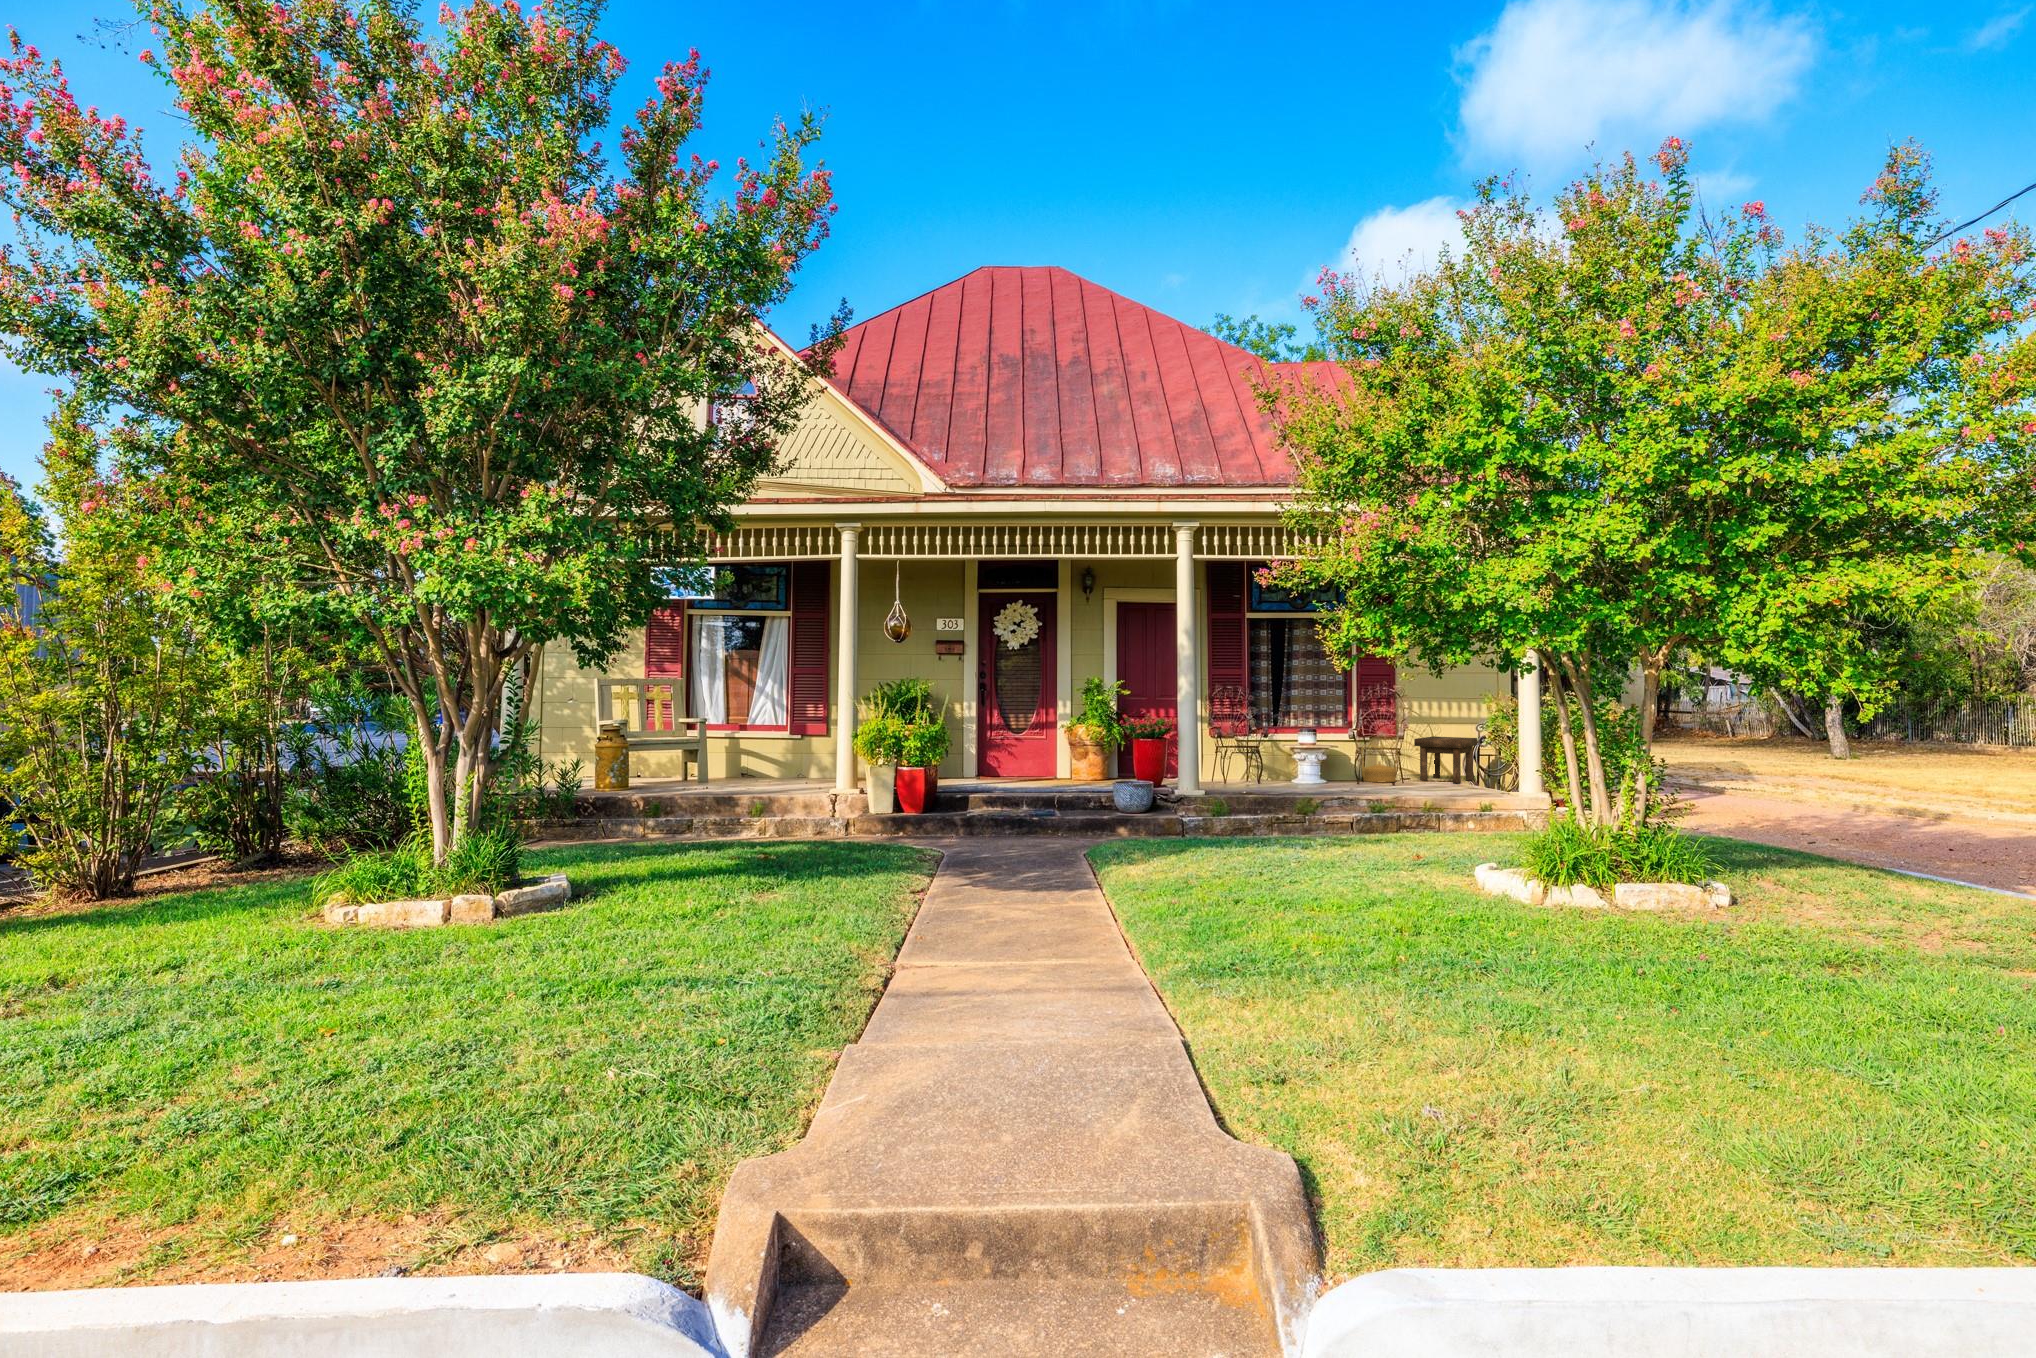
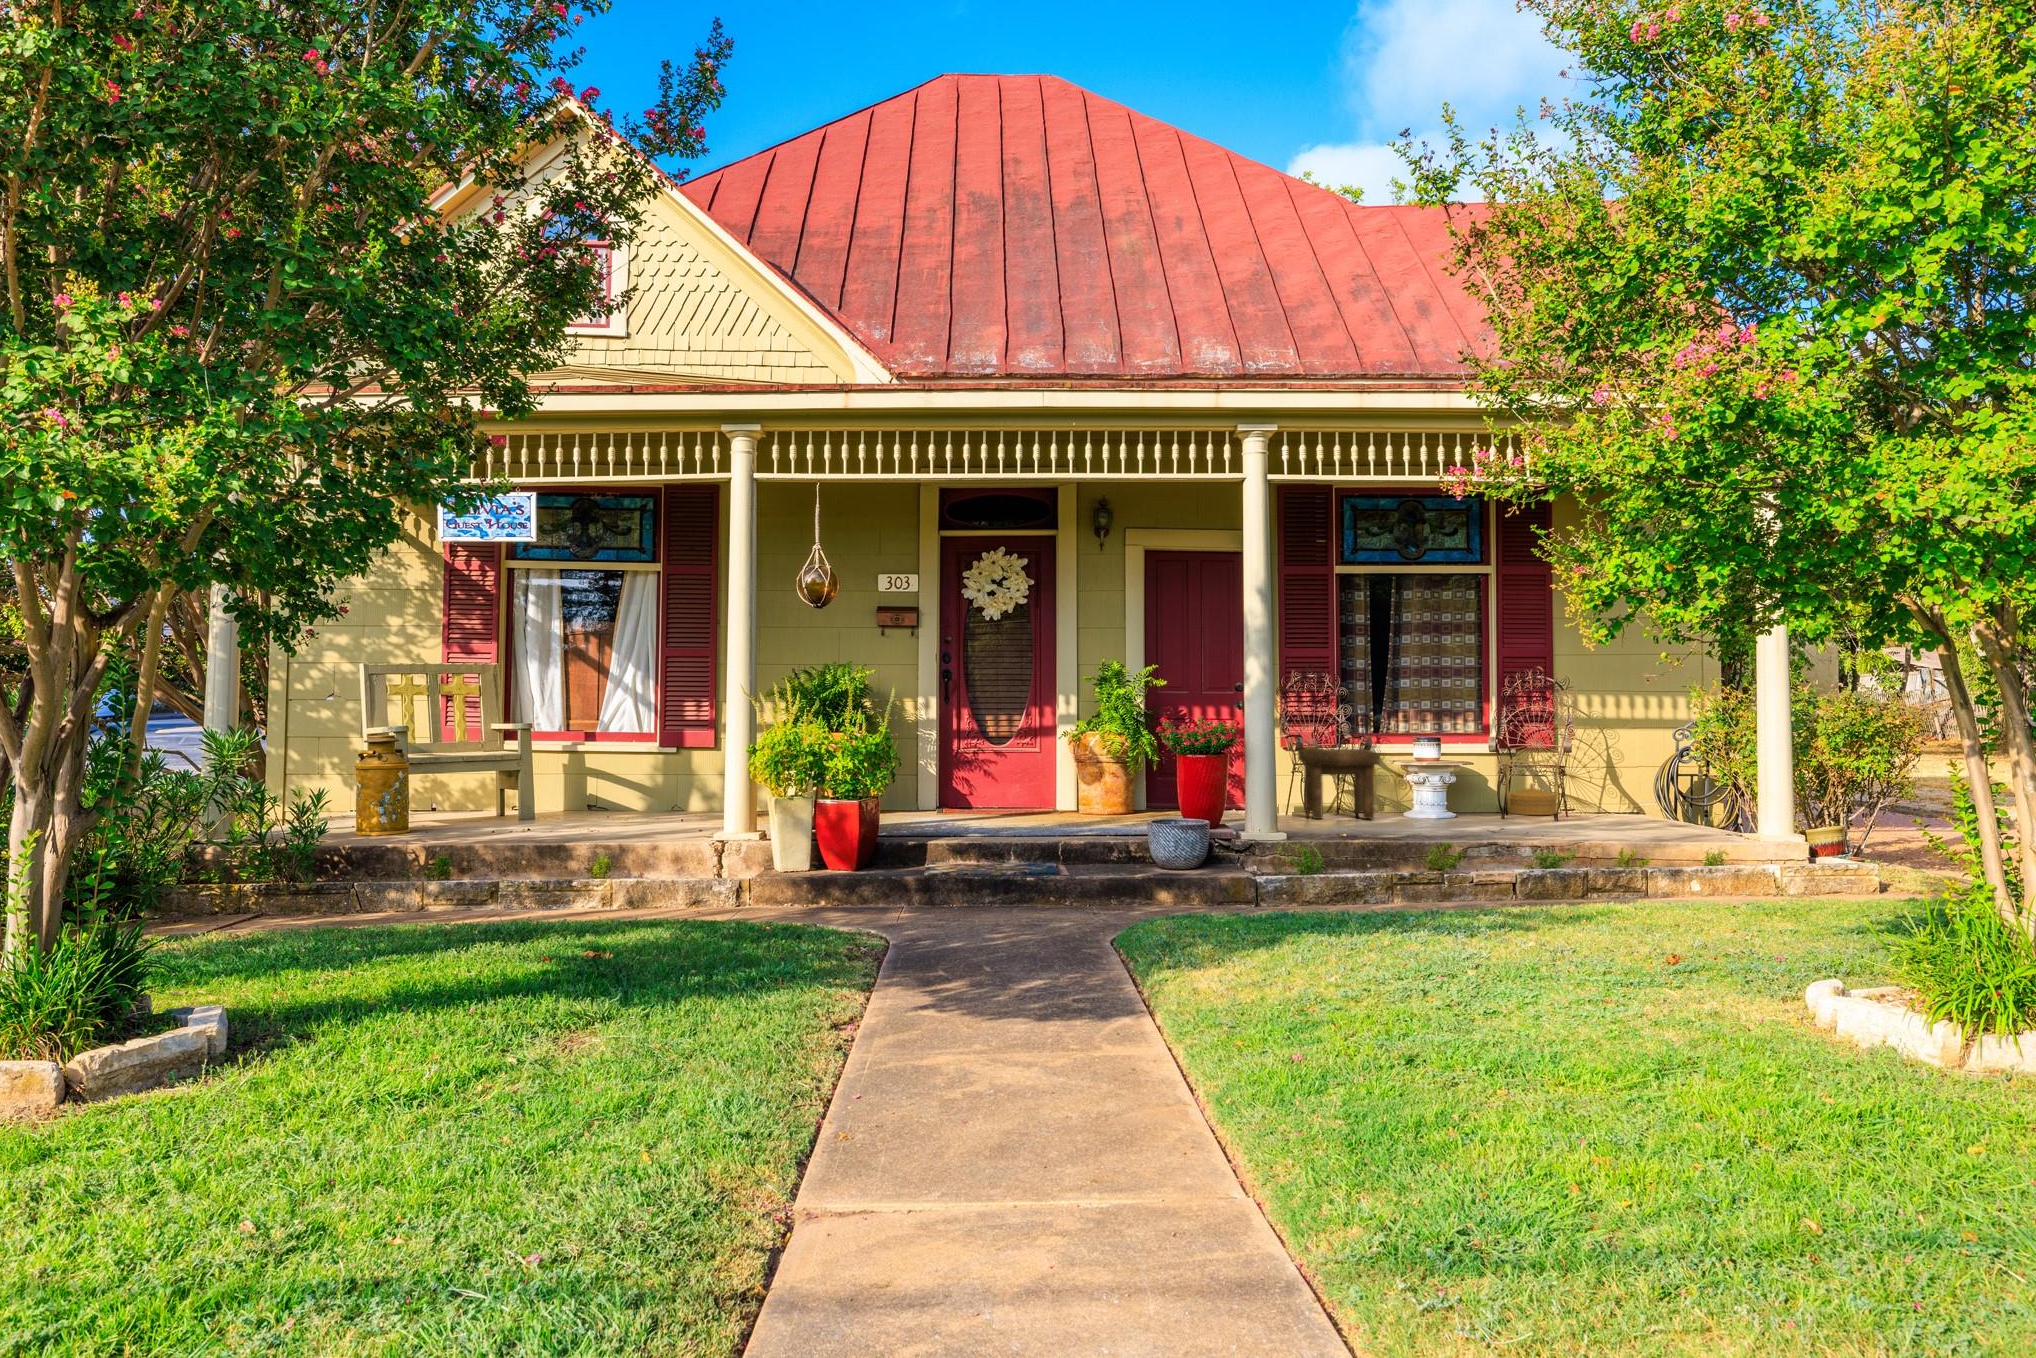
stool: present [1414,737,1477,783] -> present [1298,749,1380,819]

